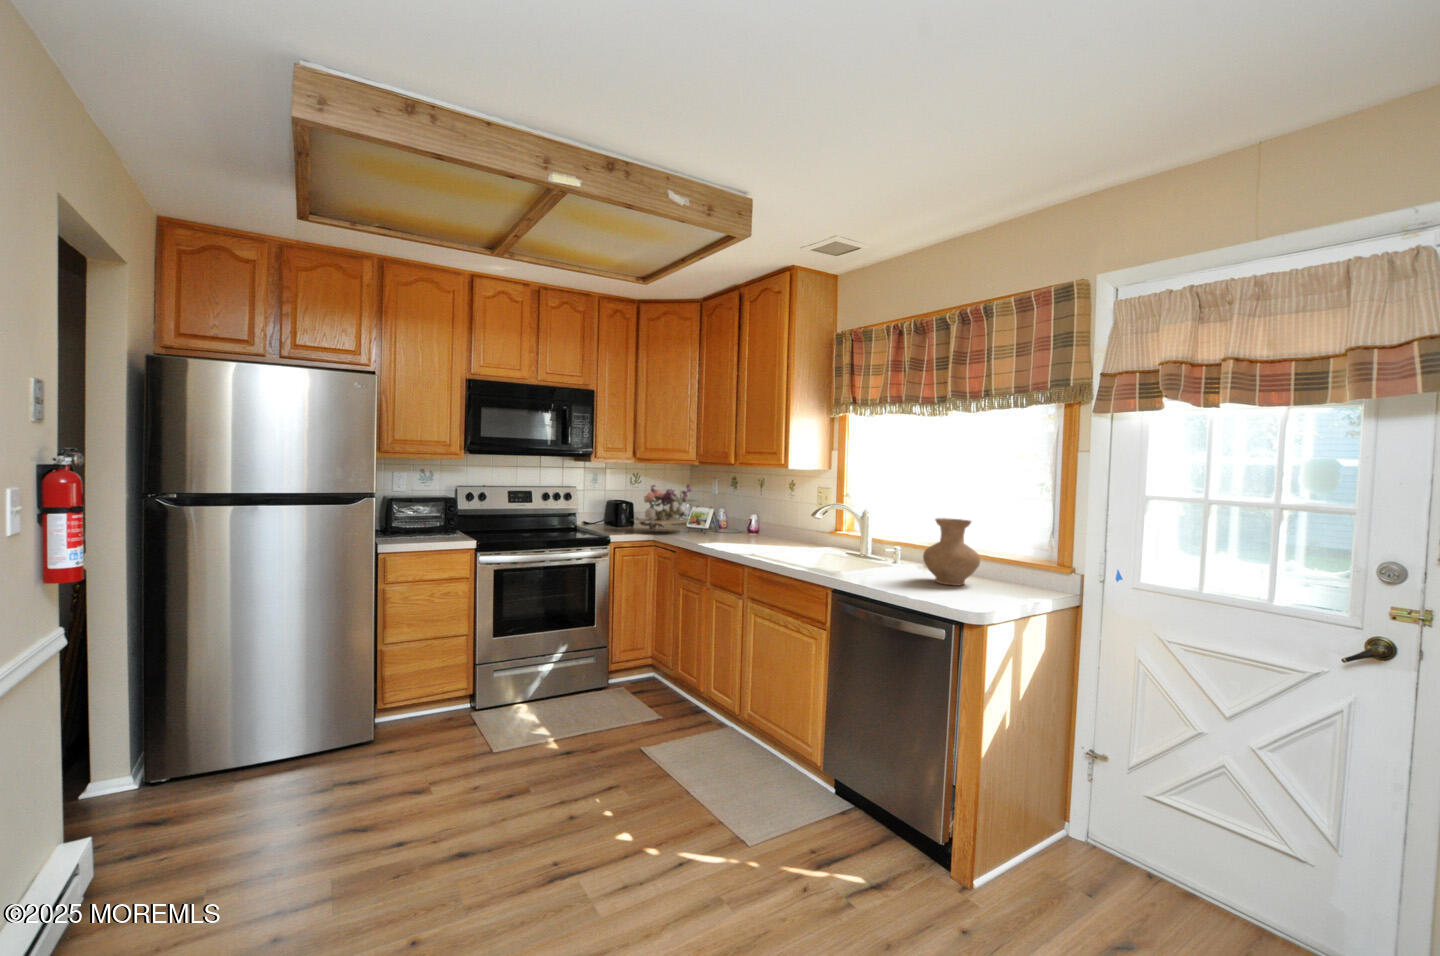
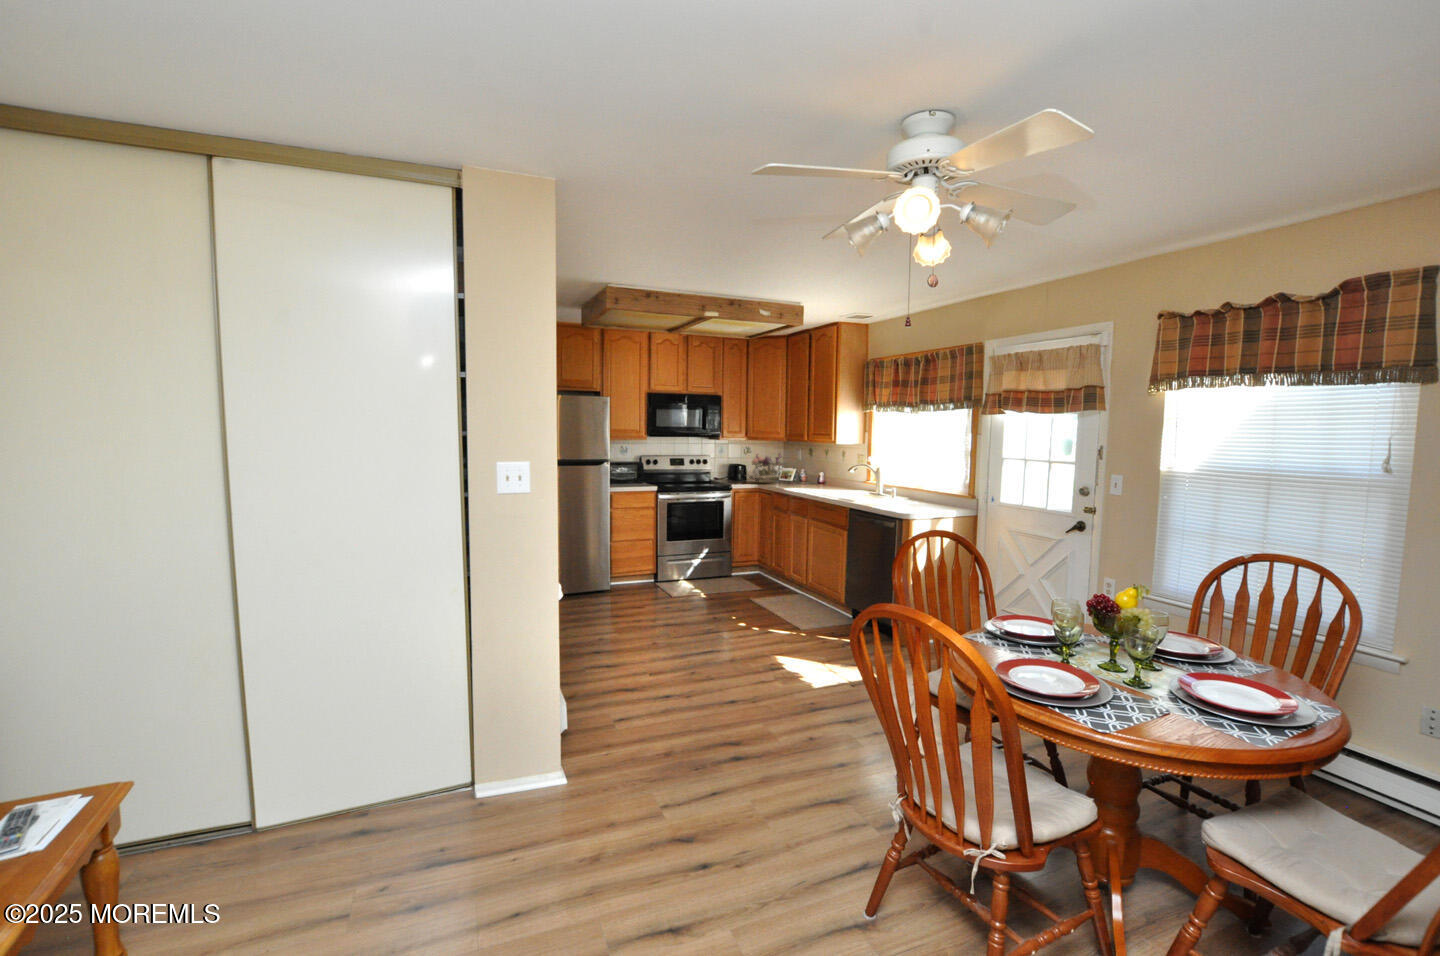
vase: present [923,518,980,585] -> none [896,470,926,505]

